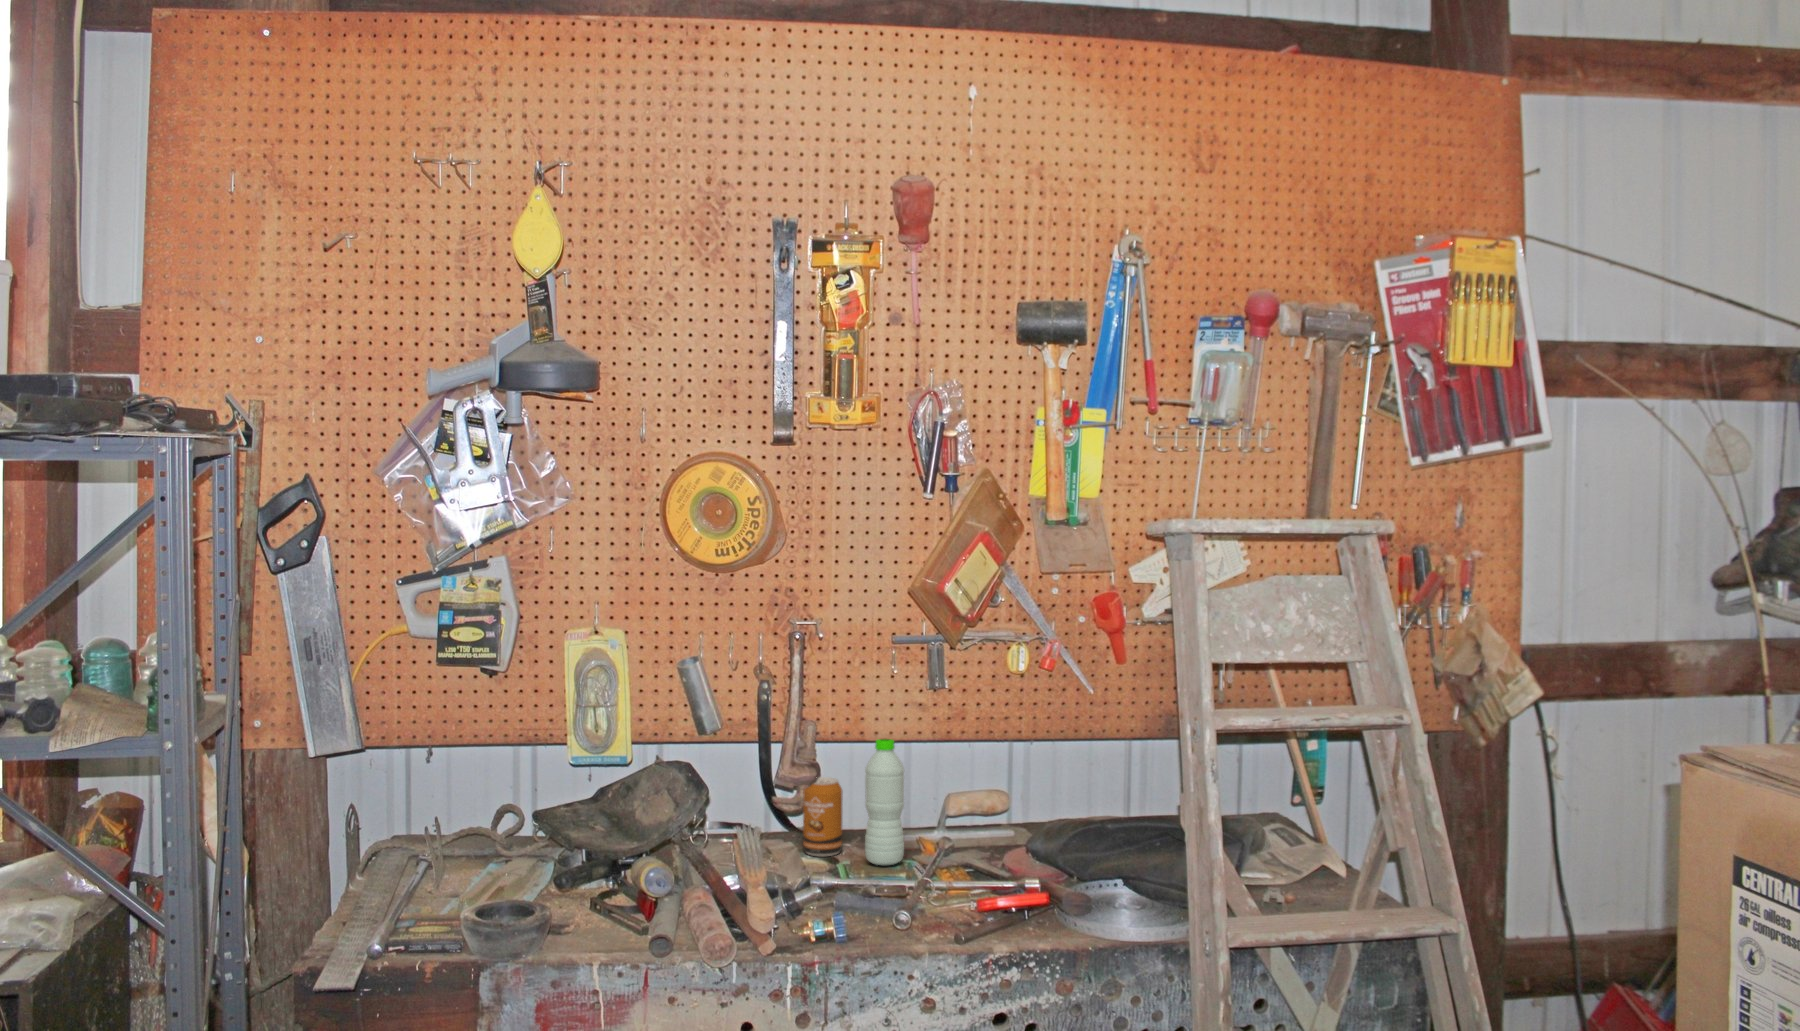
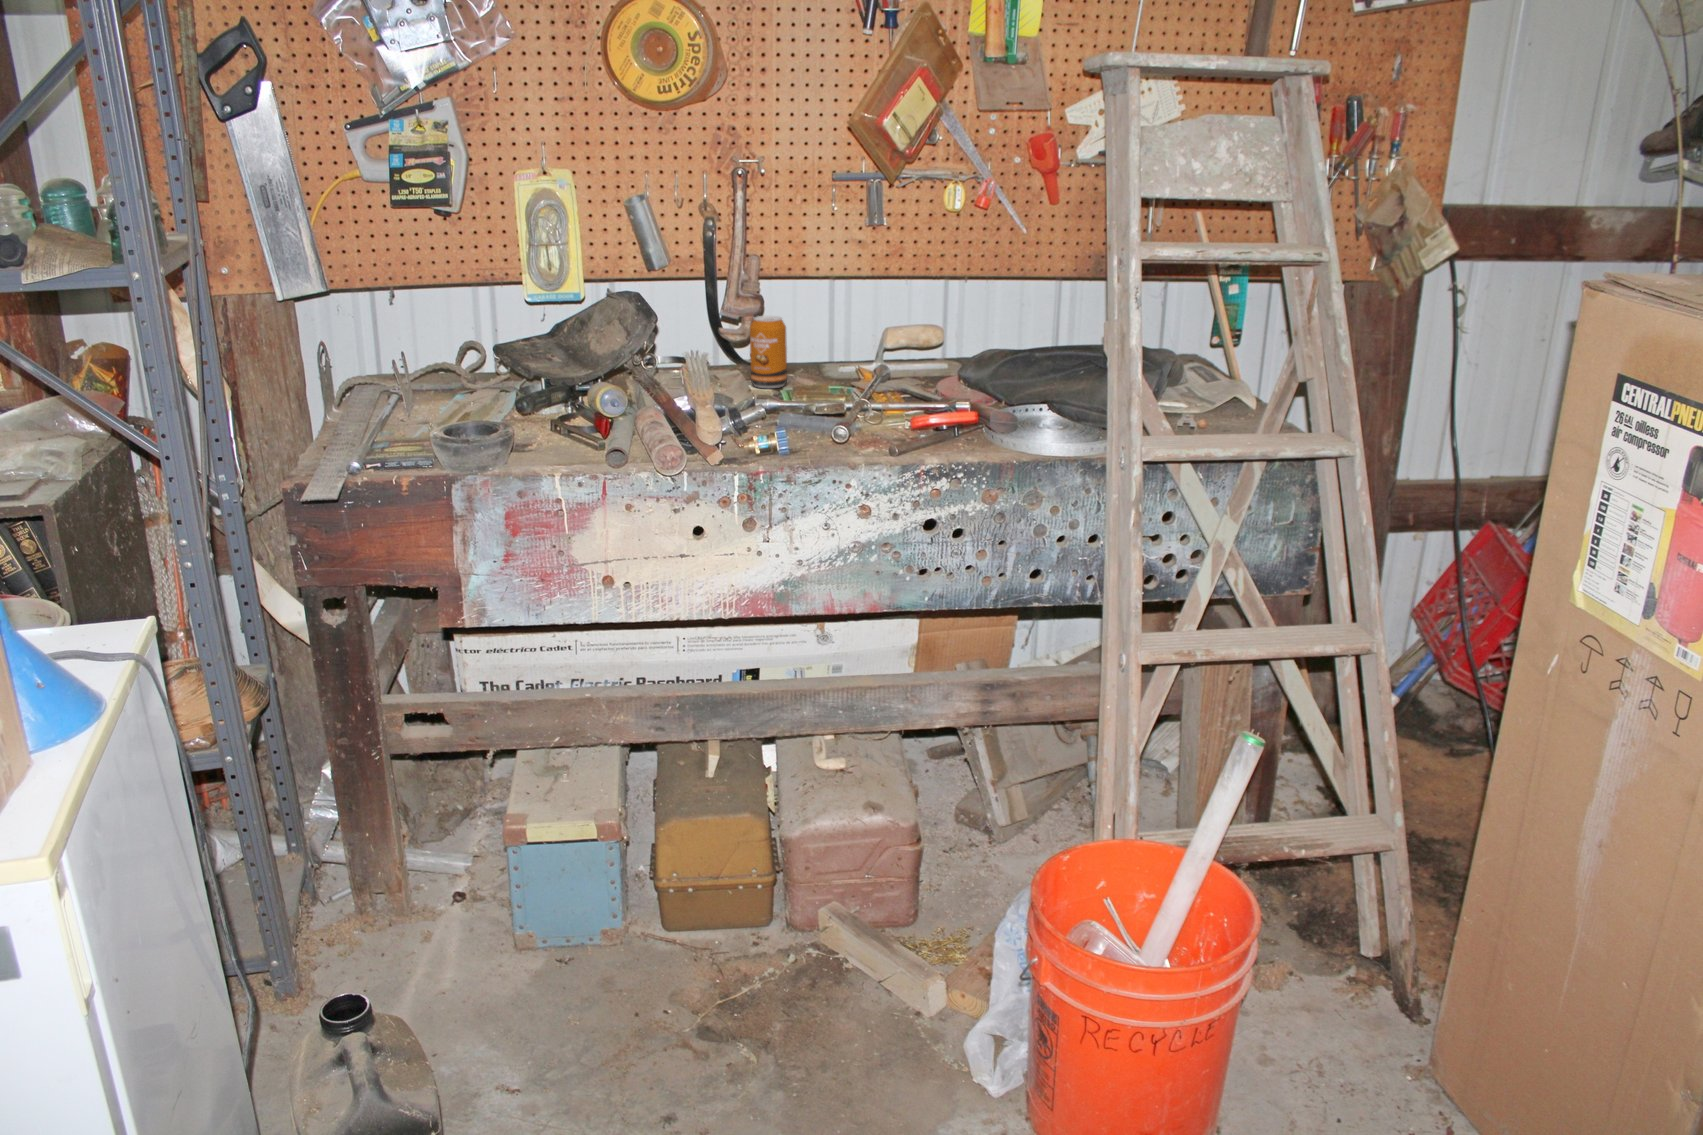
water bottle: present [865,739,904,865] -> none [807,276,844,395]

